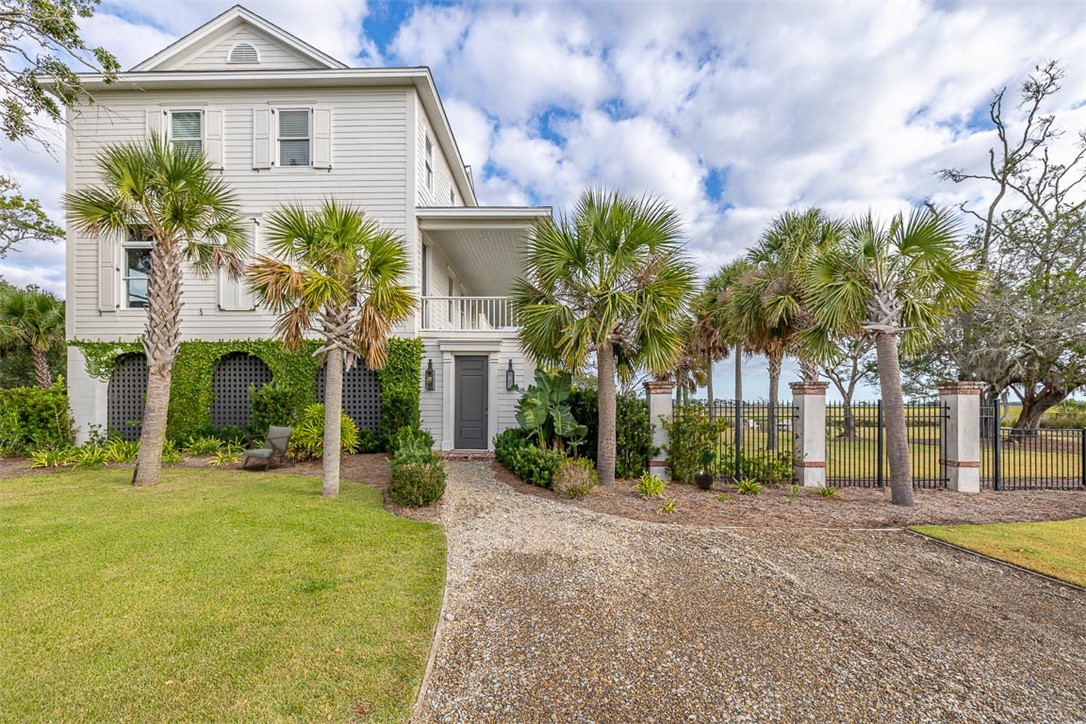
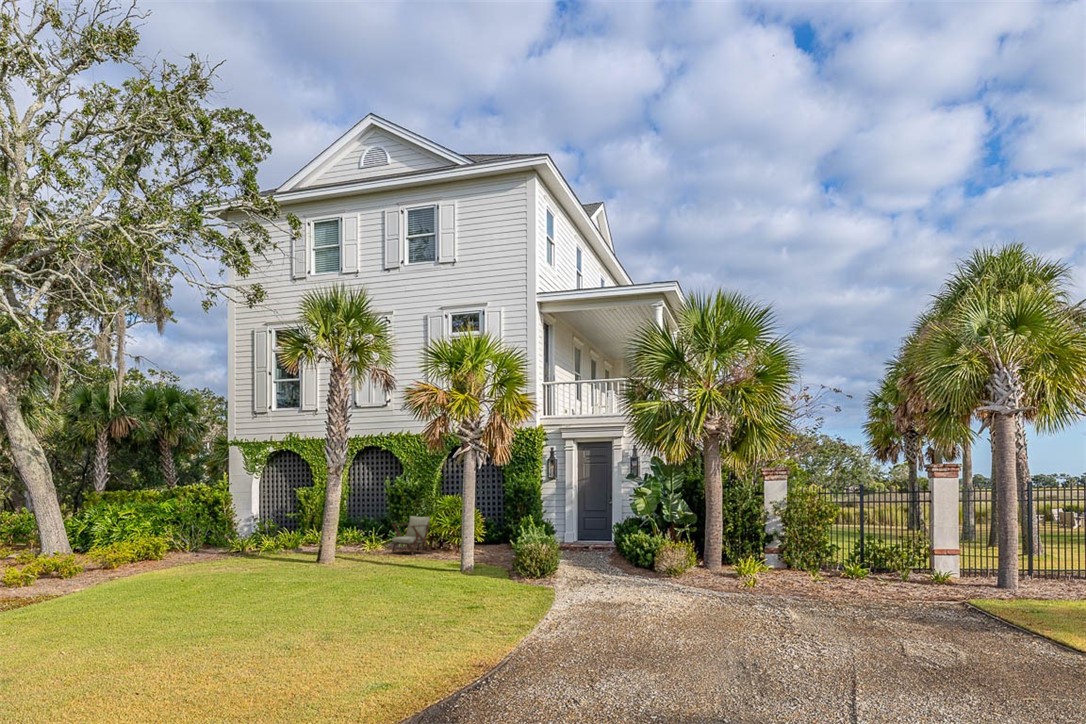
potted tree: present [694,450,716,488] -> none [792,532,816,573]

